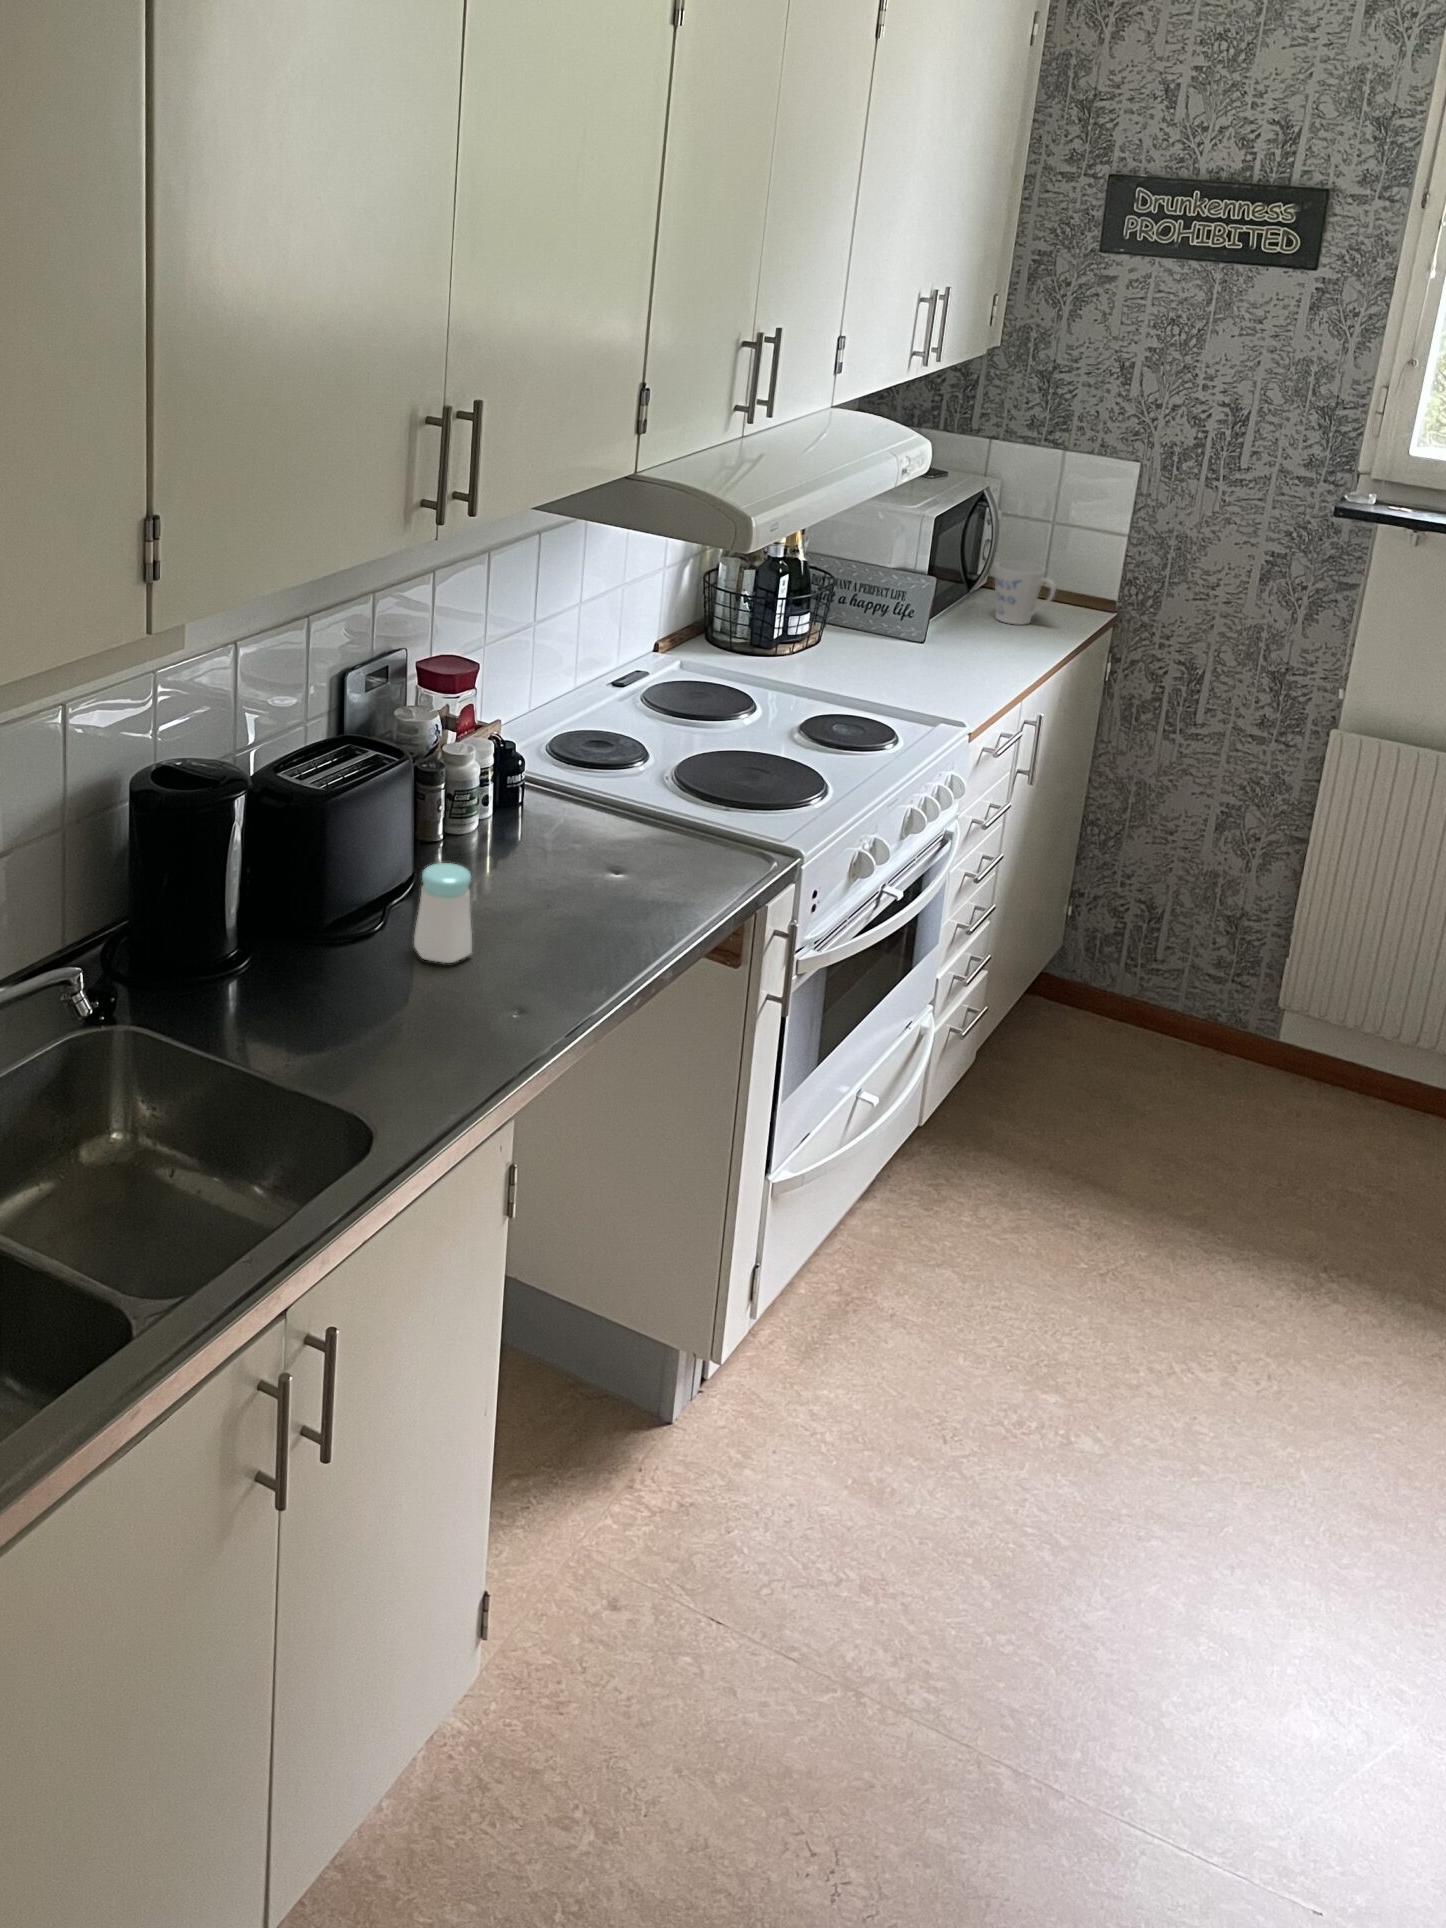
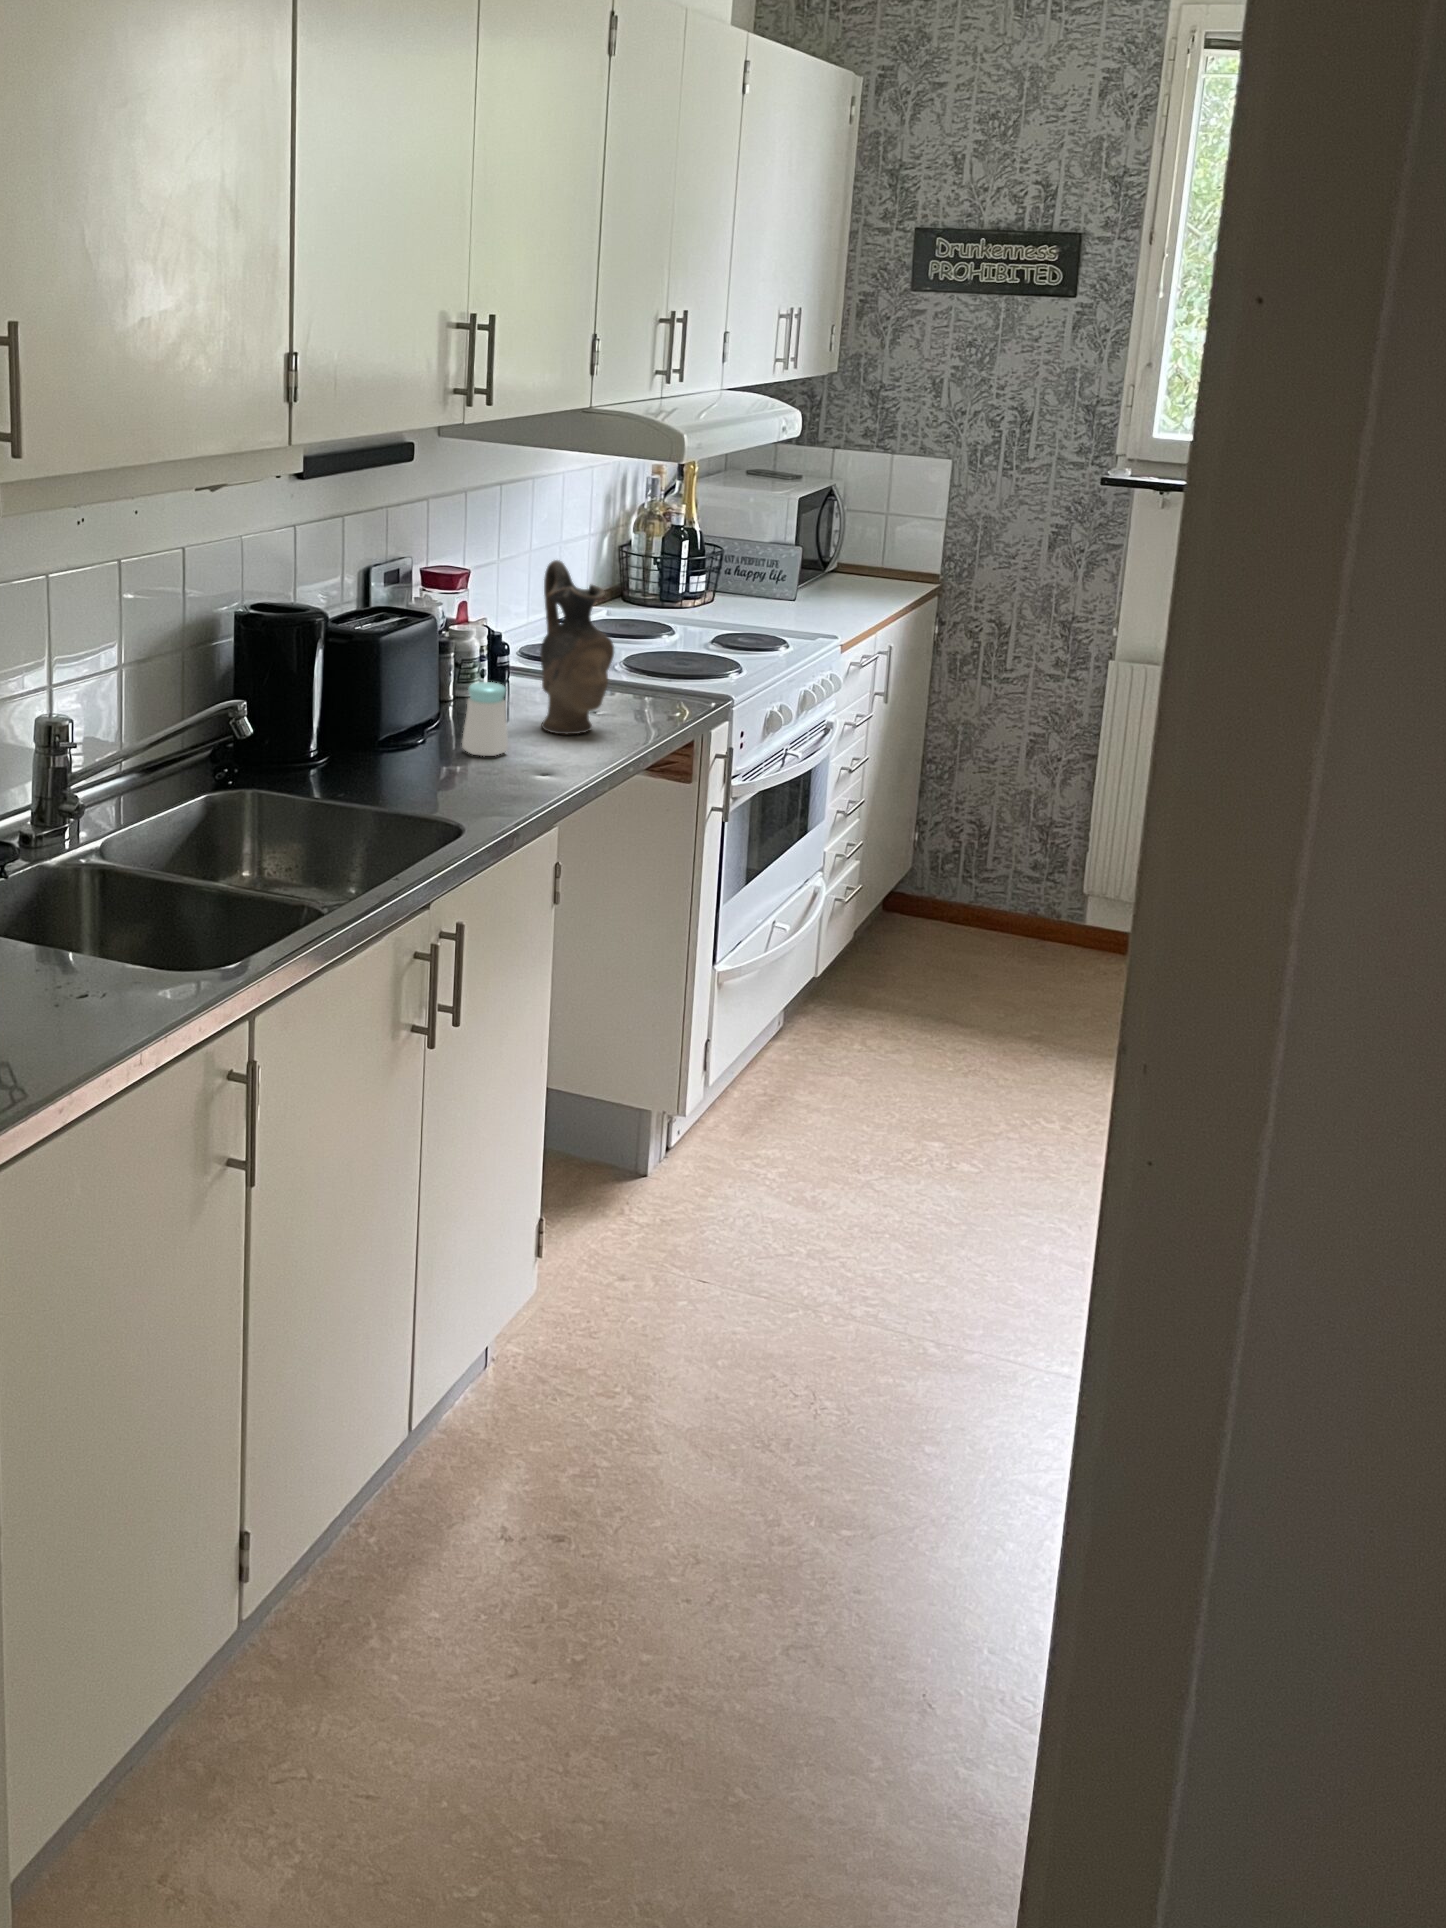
mug: present [995,560,1056,625] -> none [845,540,894,590]
ceramic pitcher: none [532,689,629,918] -> present [540,560,614,734]

